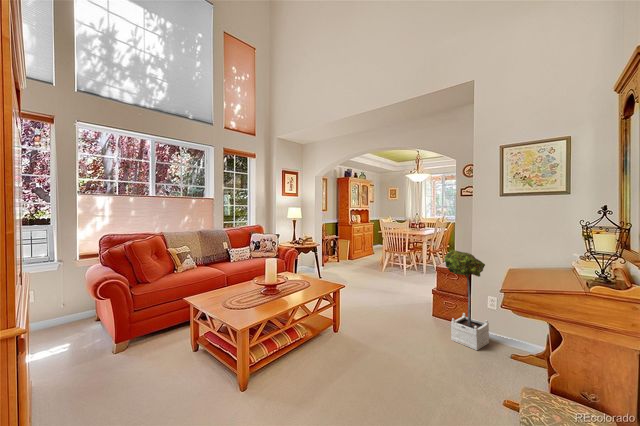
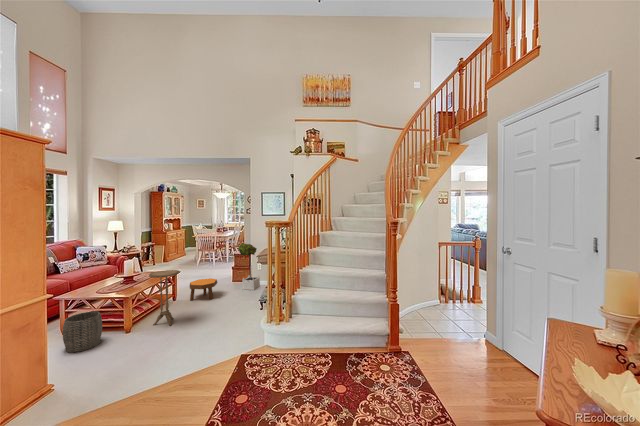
side table: none [275,286,326,403] -> present [149,270,180,326]
footstool: none [356,303,403,348] -> present [190,278,217,301]
woven basket: none [152,335,207,409] -> present [63,311,102,352]

